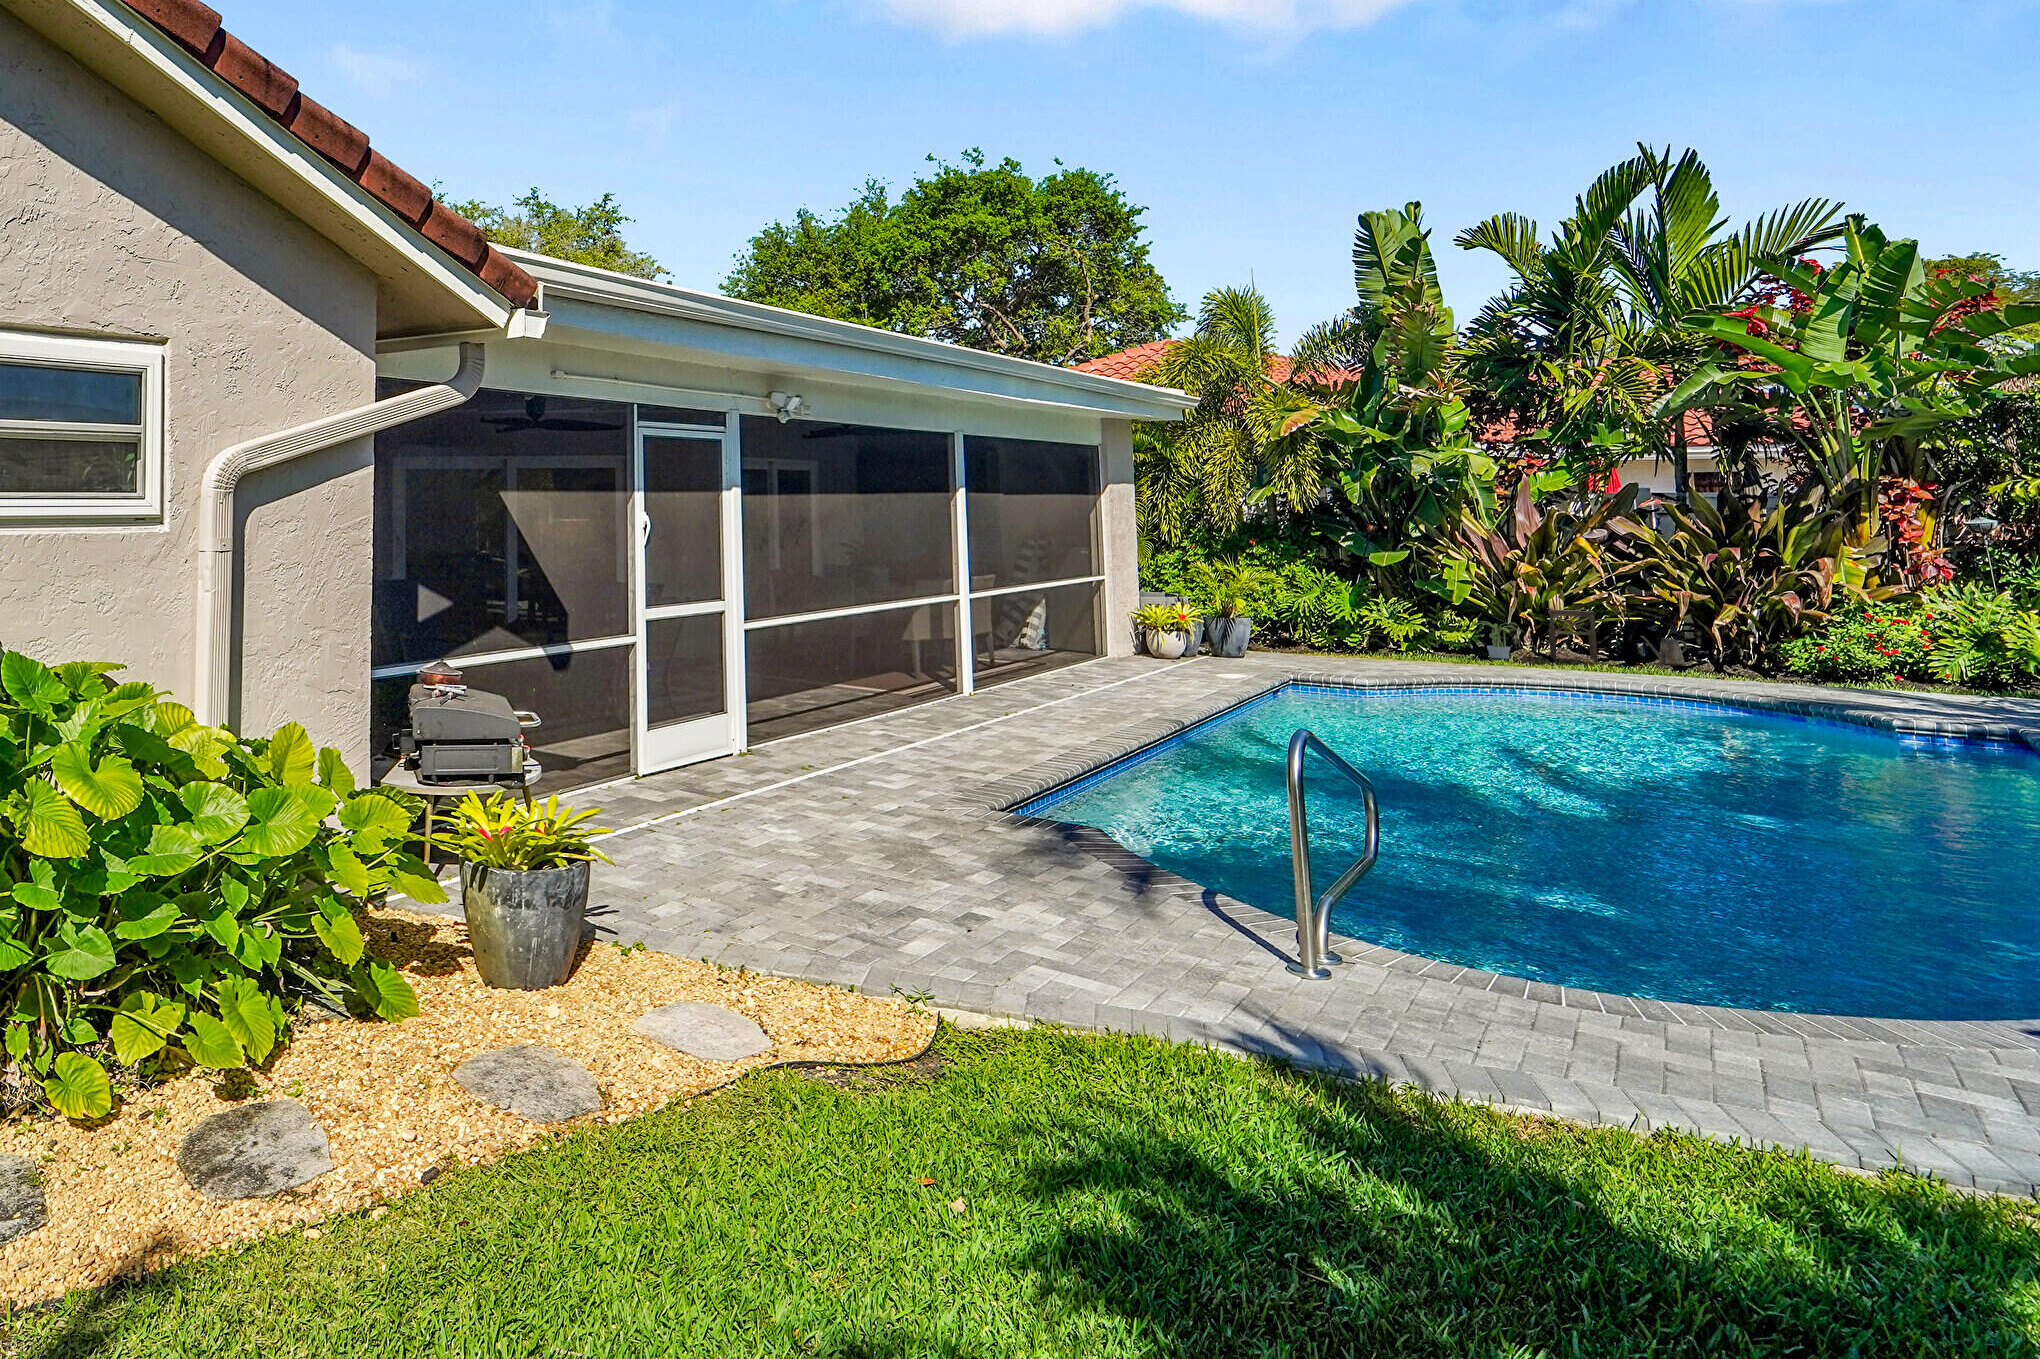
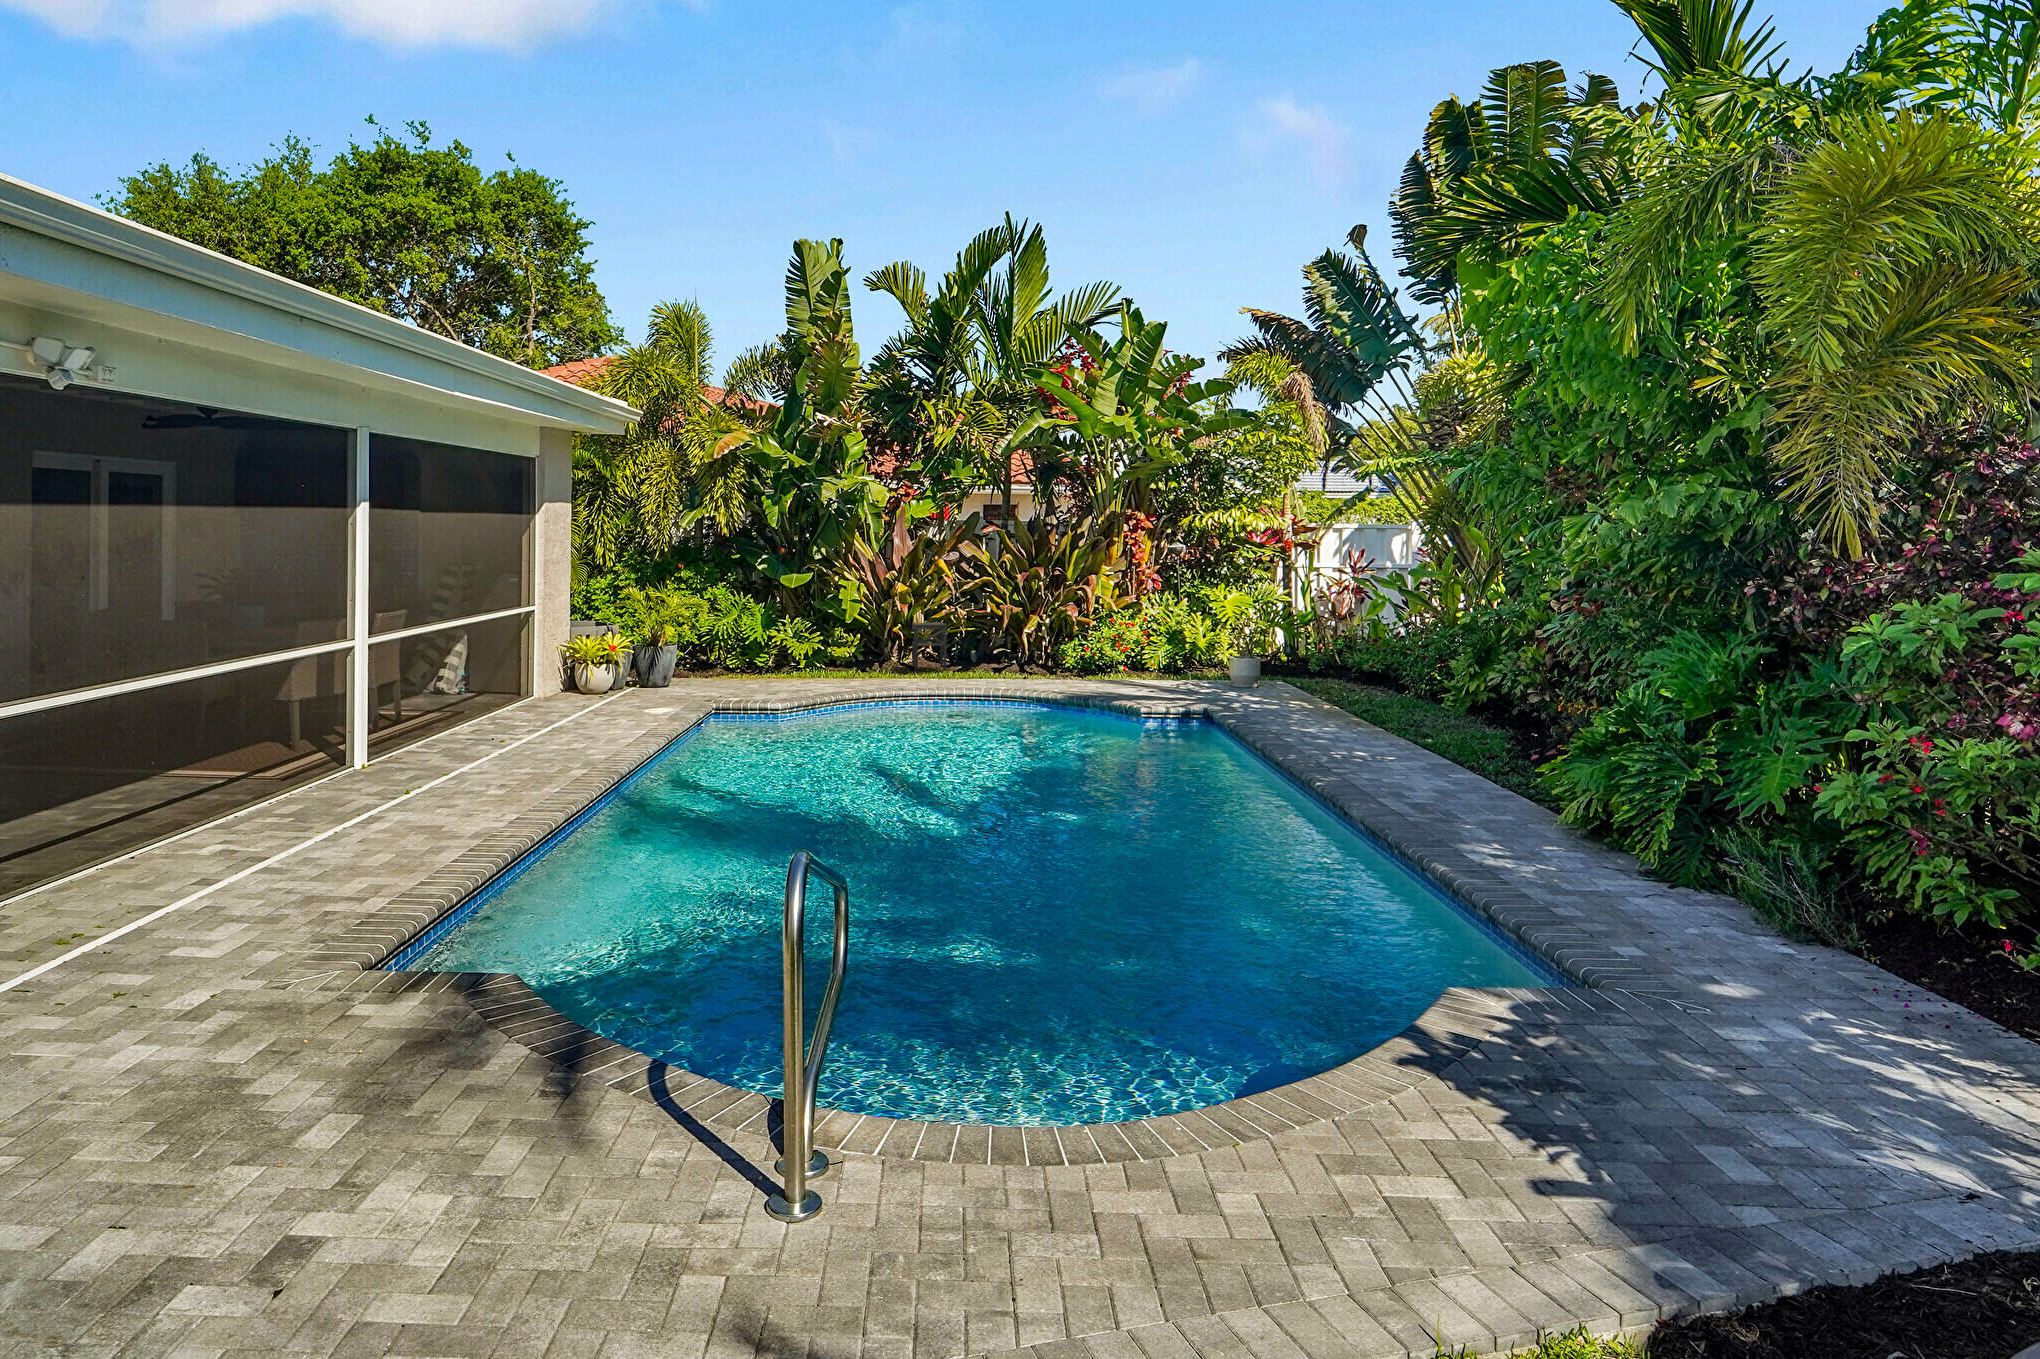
potted plant: present [1475,621,1522,659] -> none [858,637,895,671]
watering can: present [1640,636,1687,665] -> none [977,644,1006,668]

